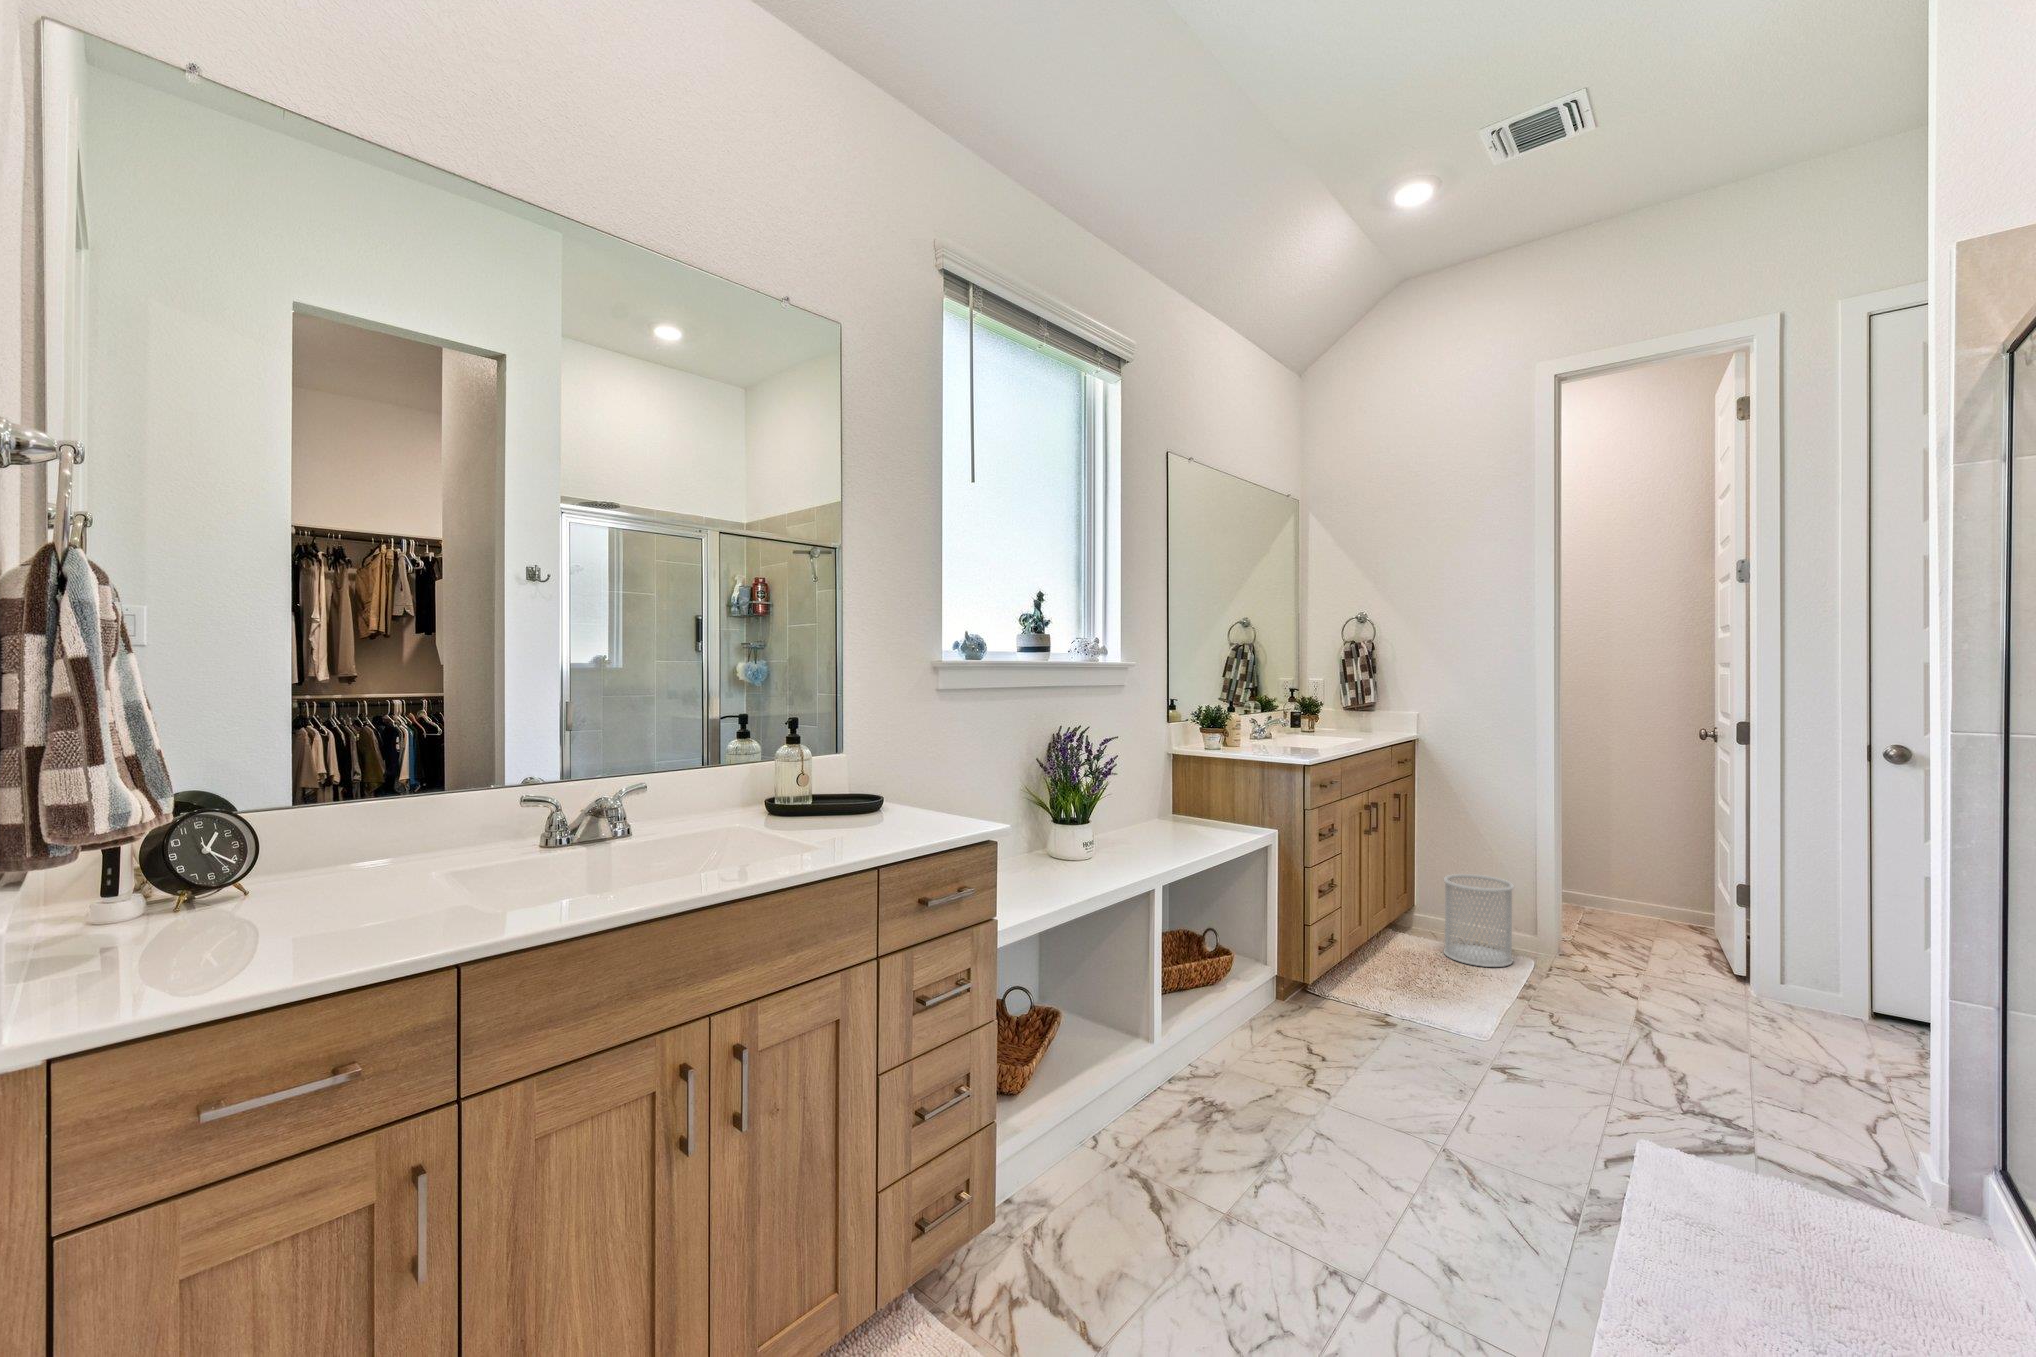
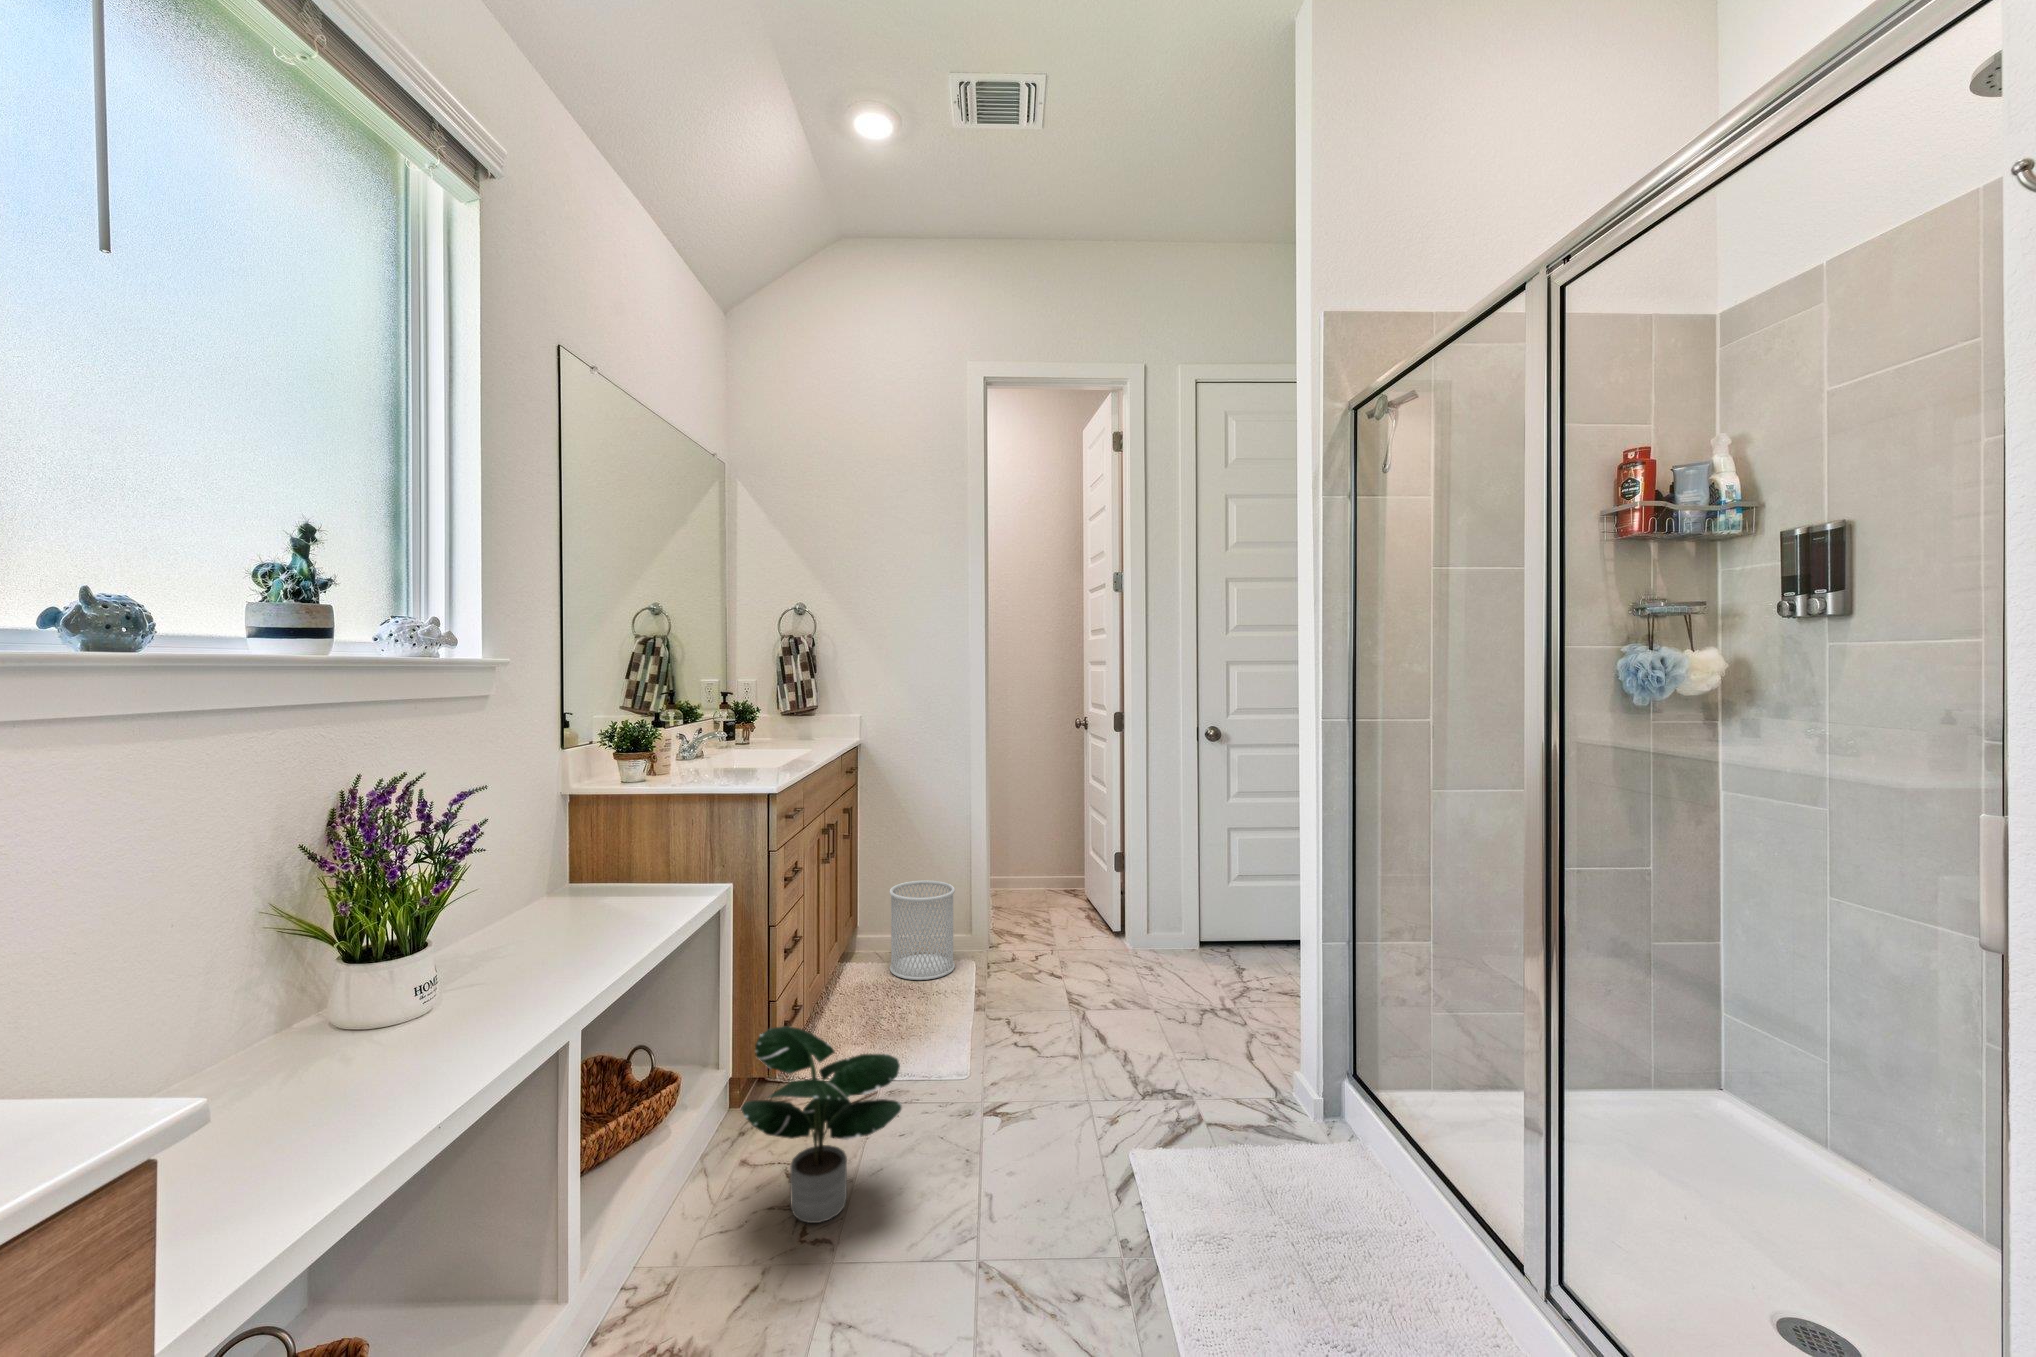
potted plant: none [1269,935,1395,1079] -> present [741,1026,902,1223]

